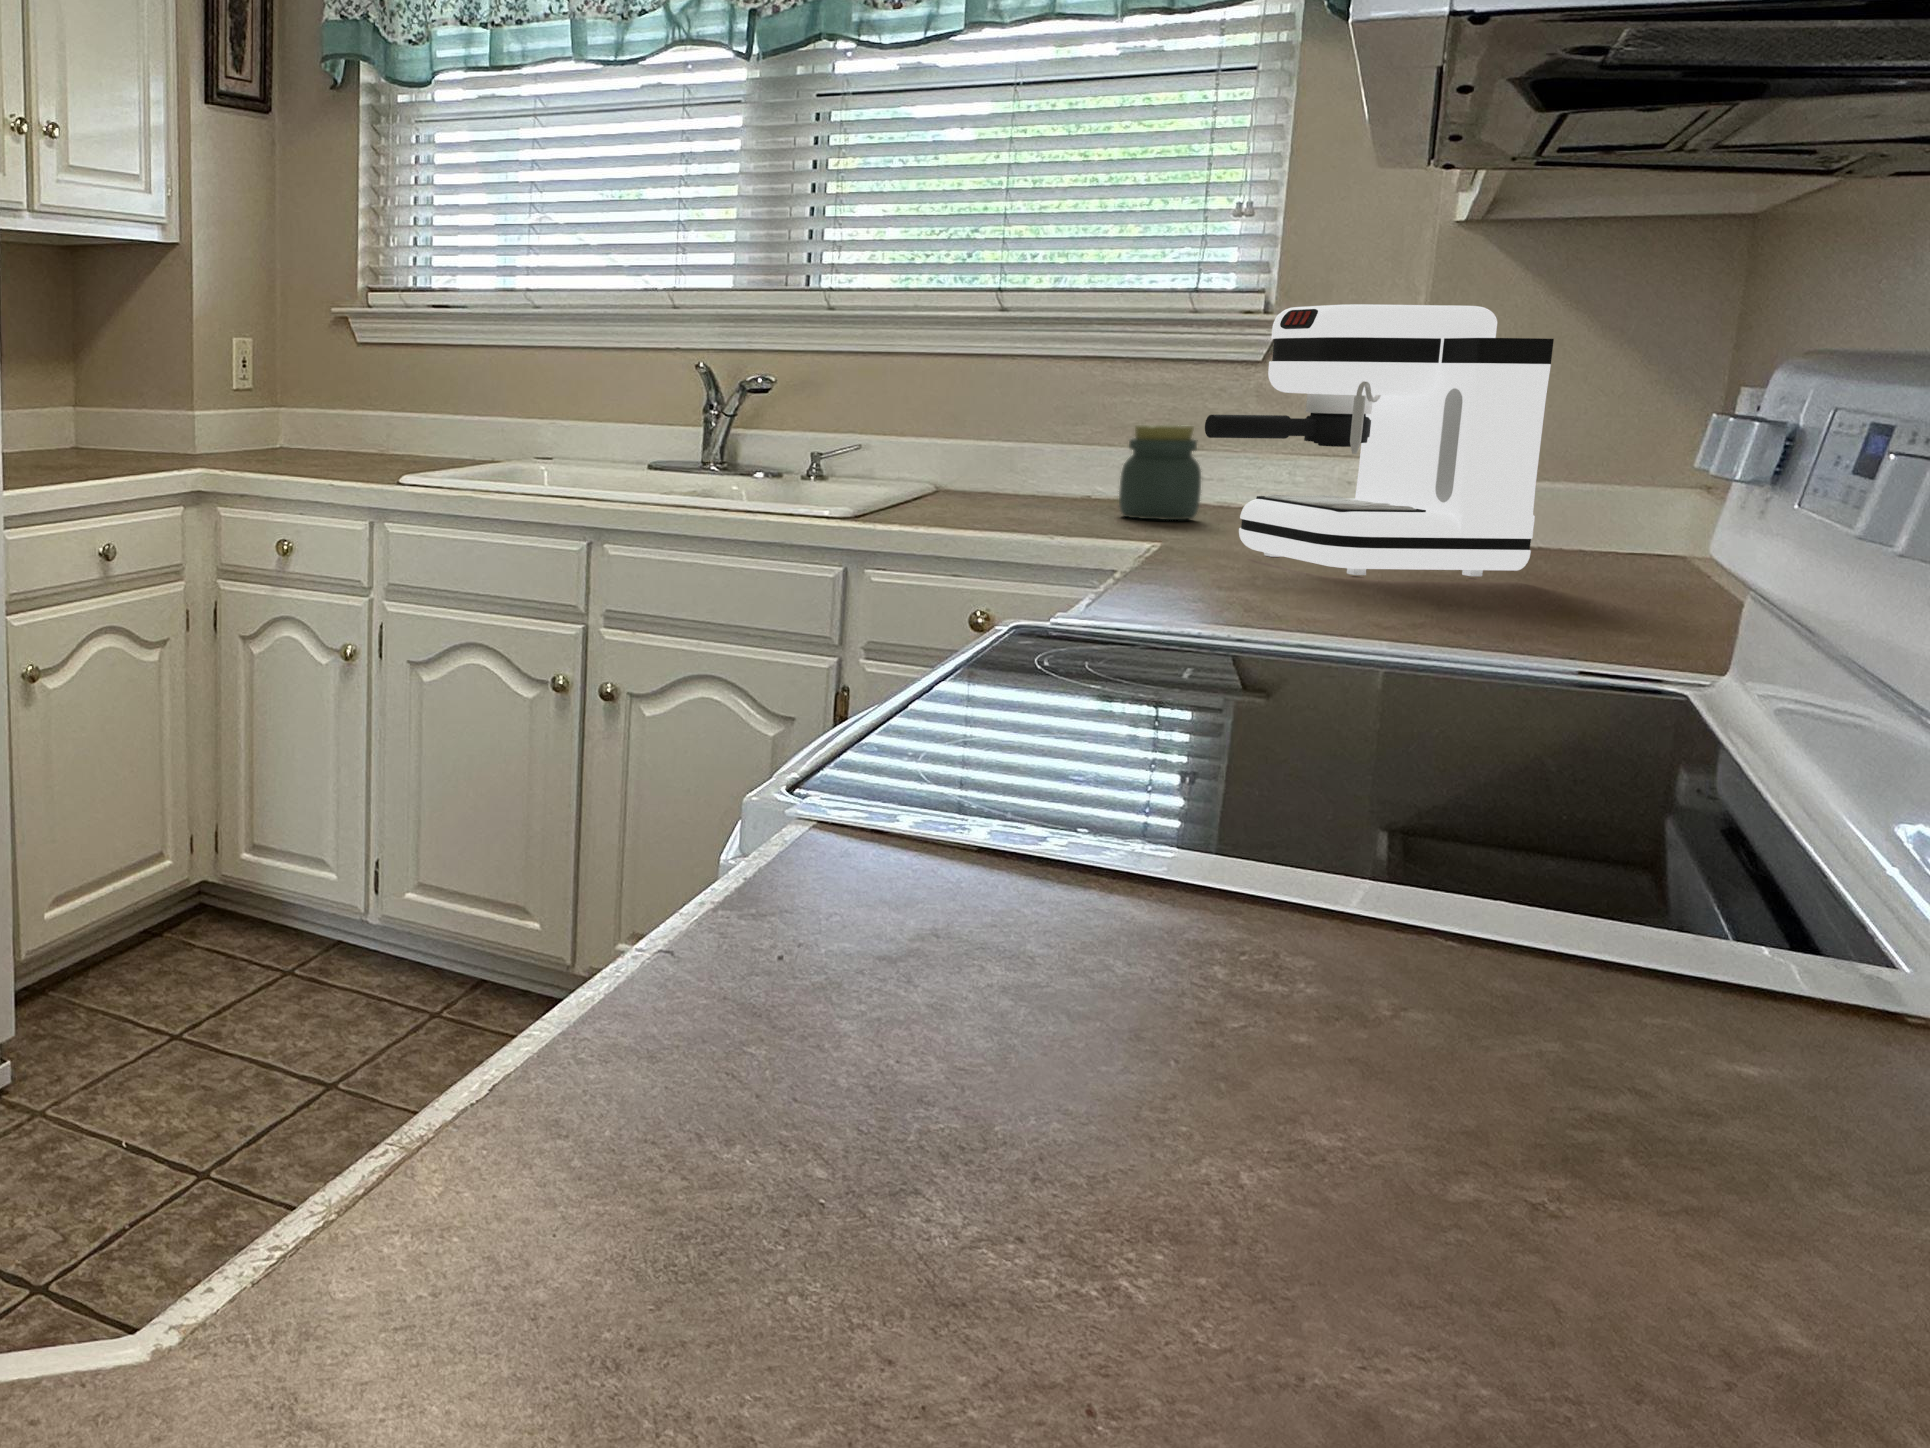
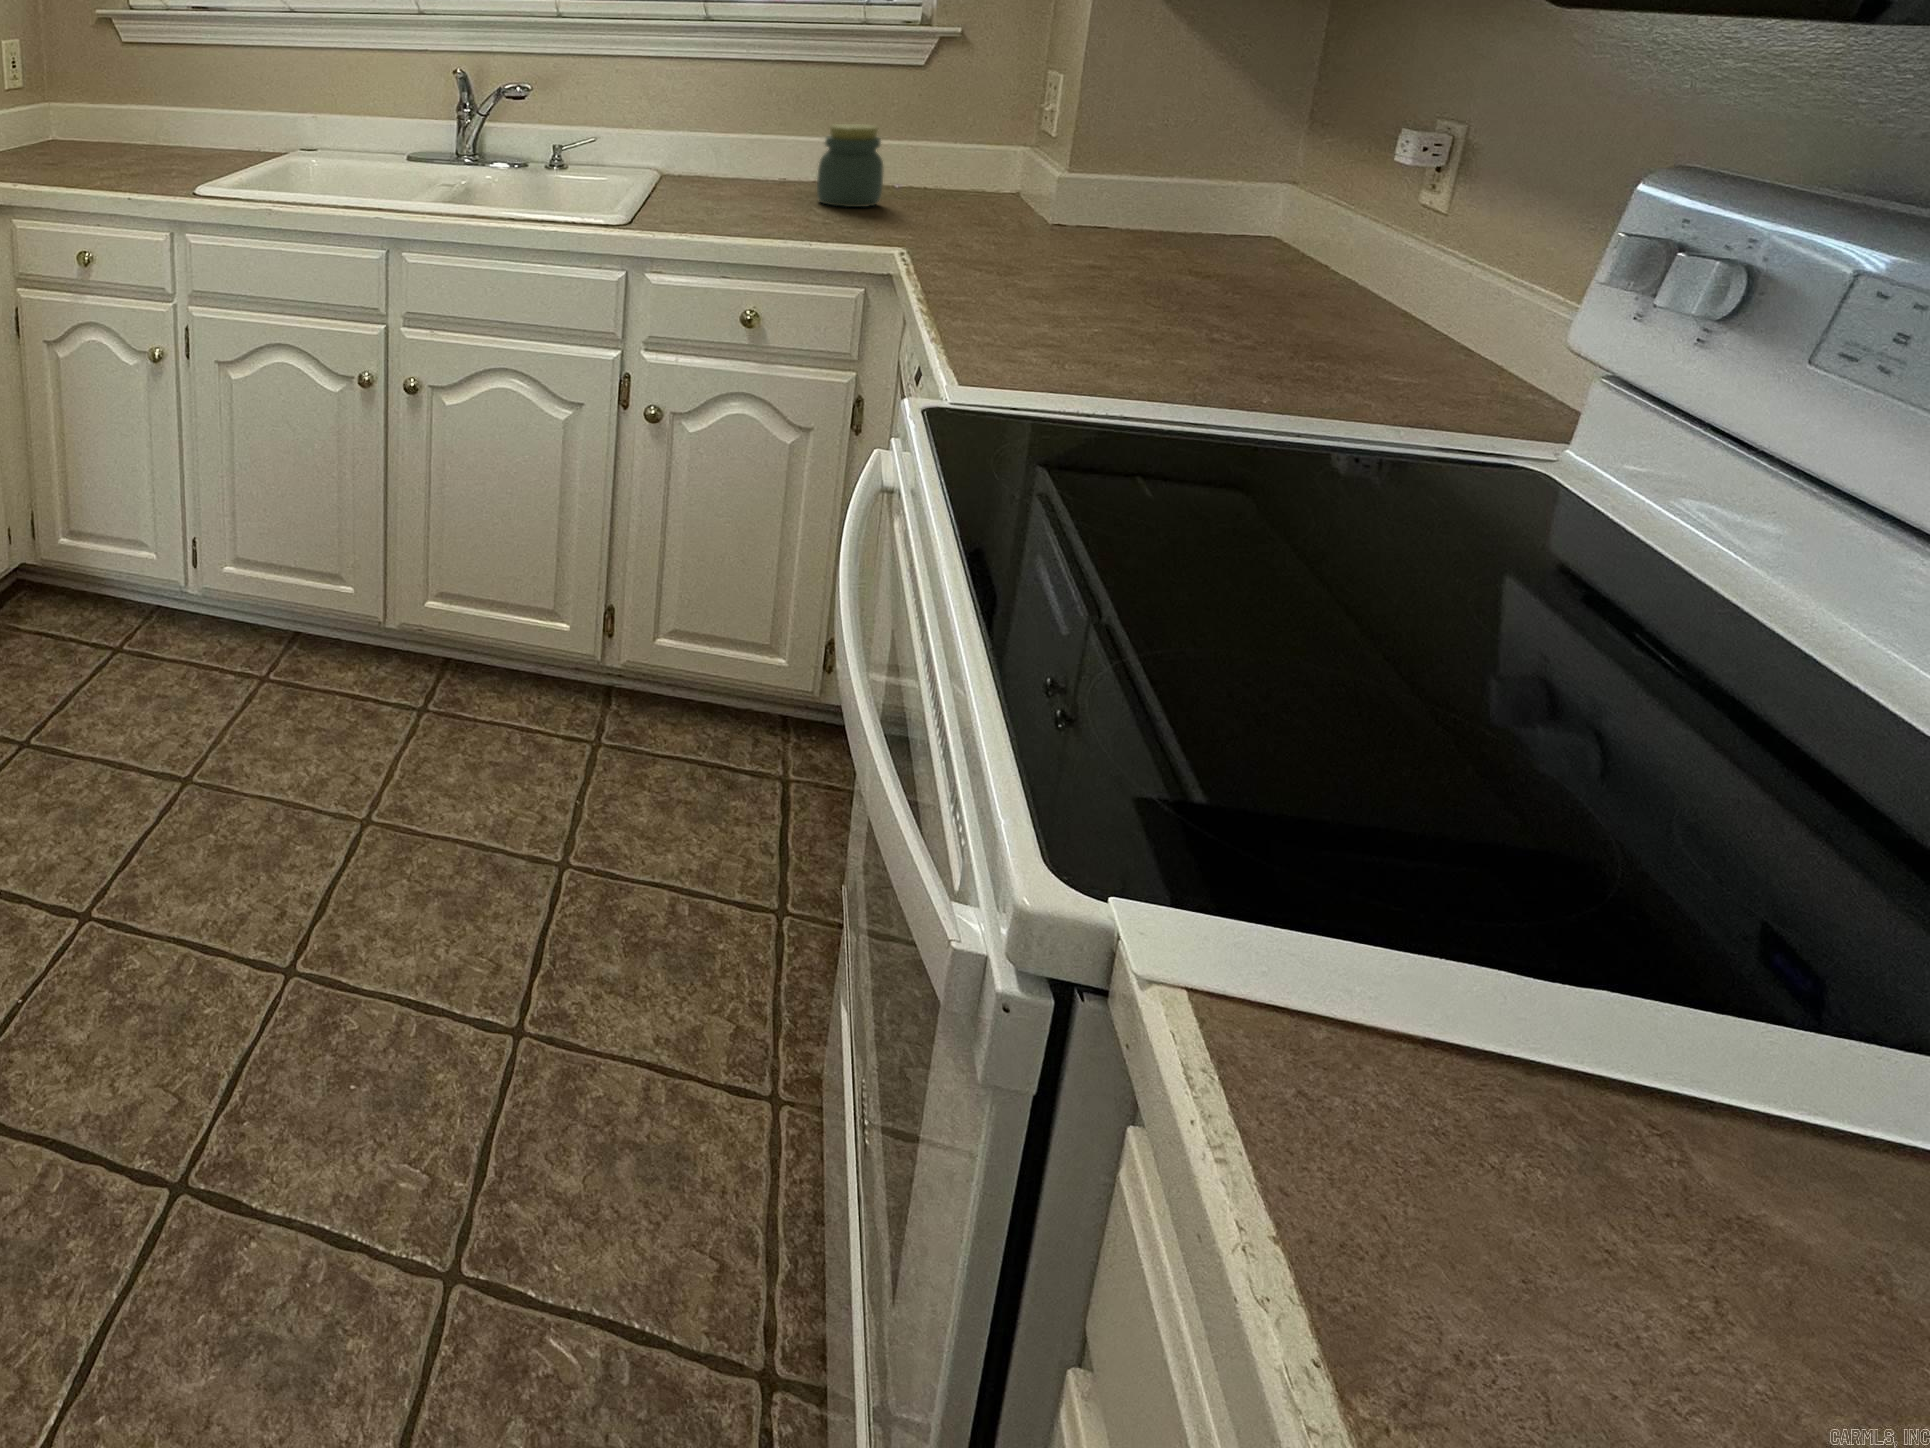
coffee maker: present [1205,304,1554,576] -> none [952,45,1242,288]

